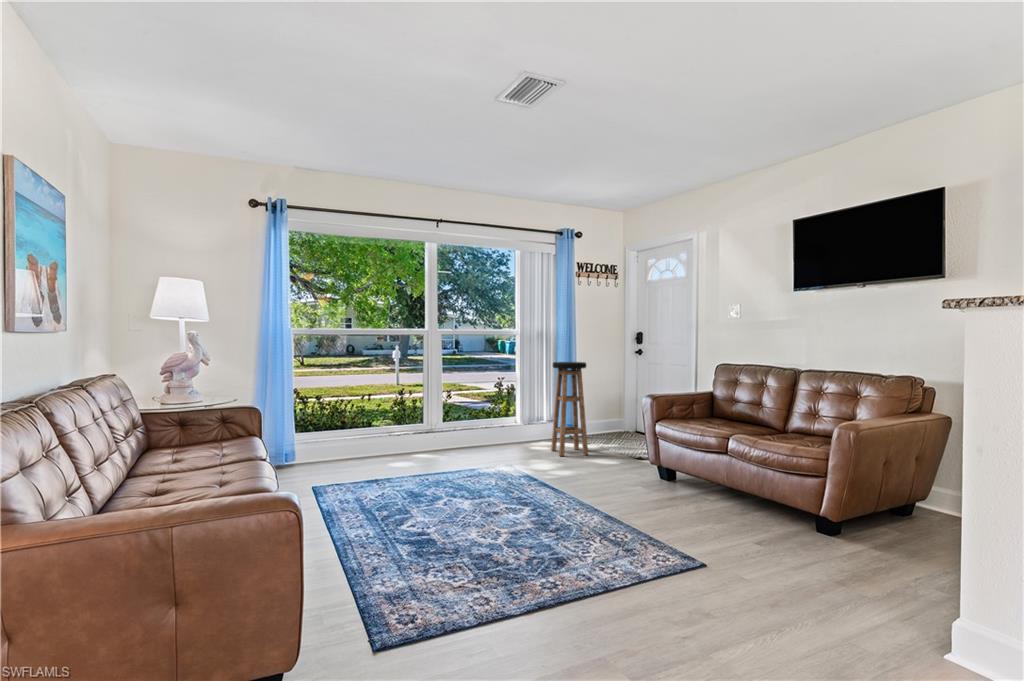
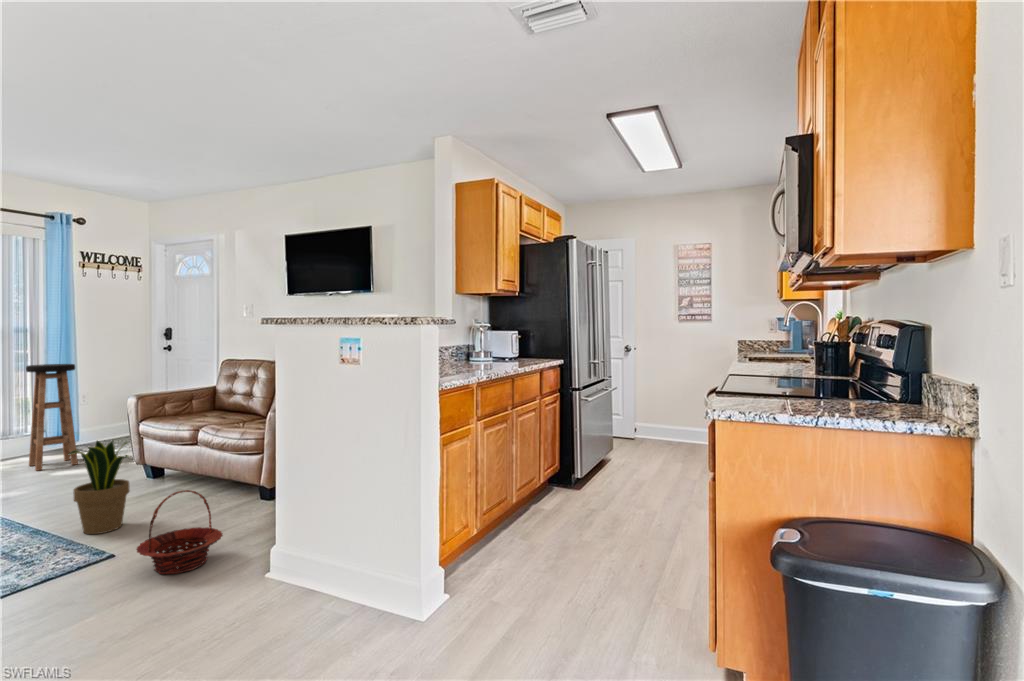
potted plant: none [641,439,694,538] -> present [68,441,130,534]
basket: none [748,517,852,621] -> present [136,490,223,574]

